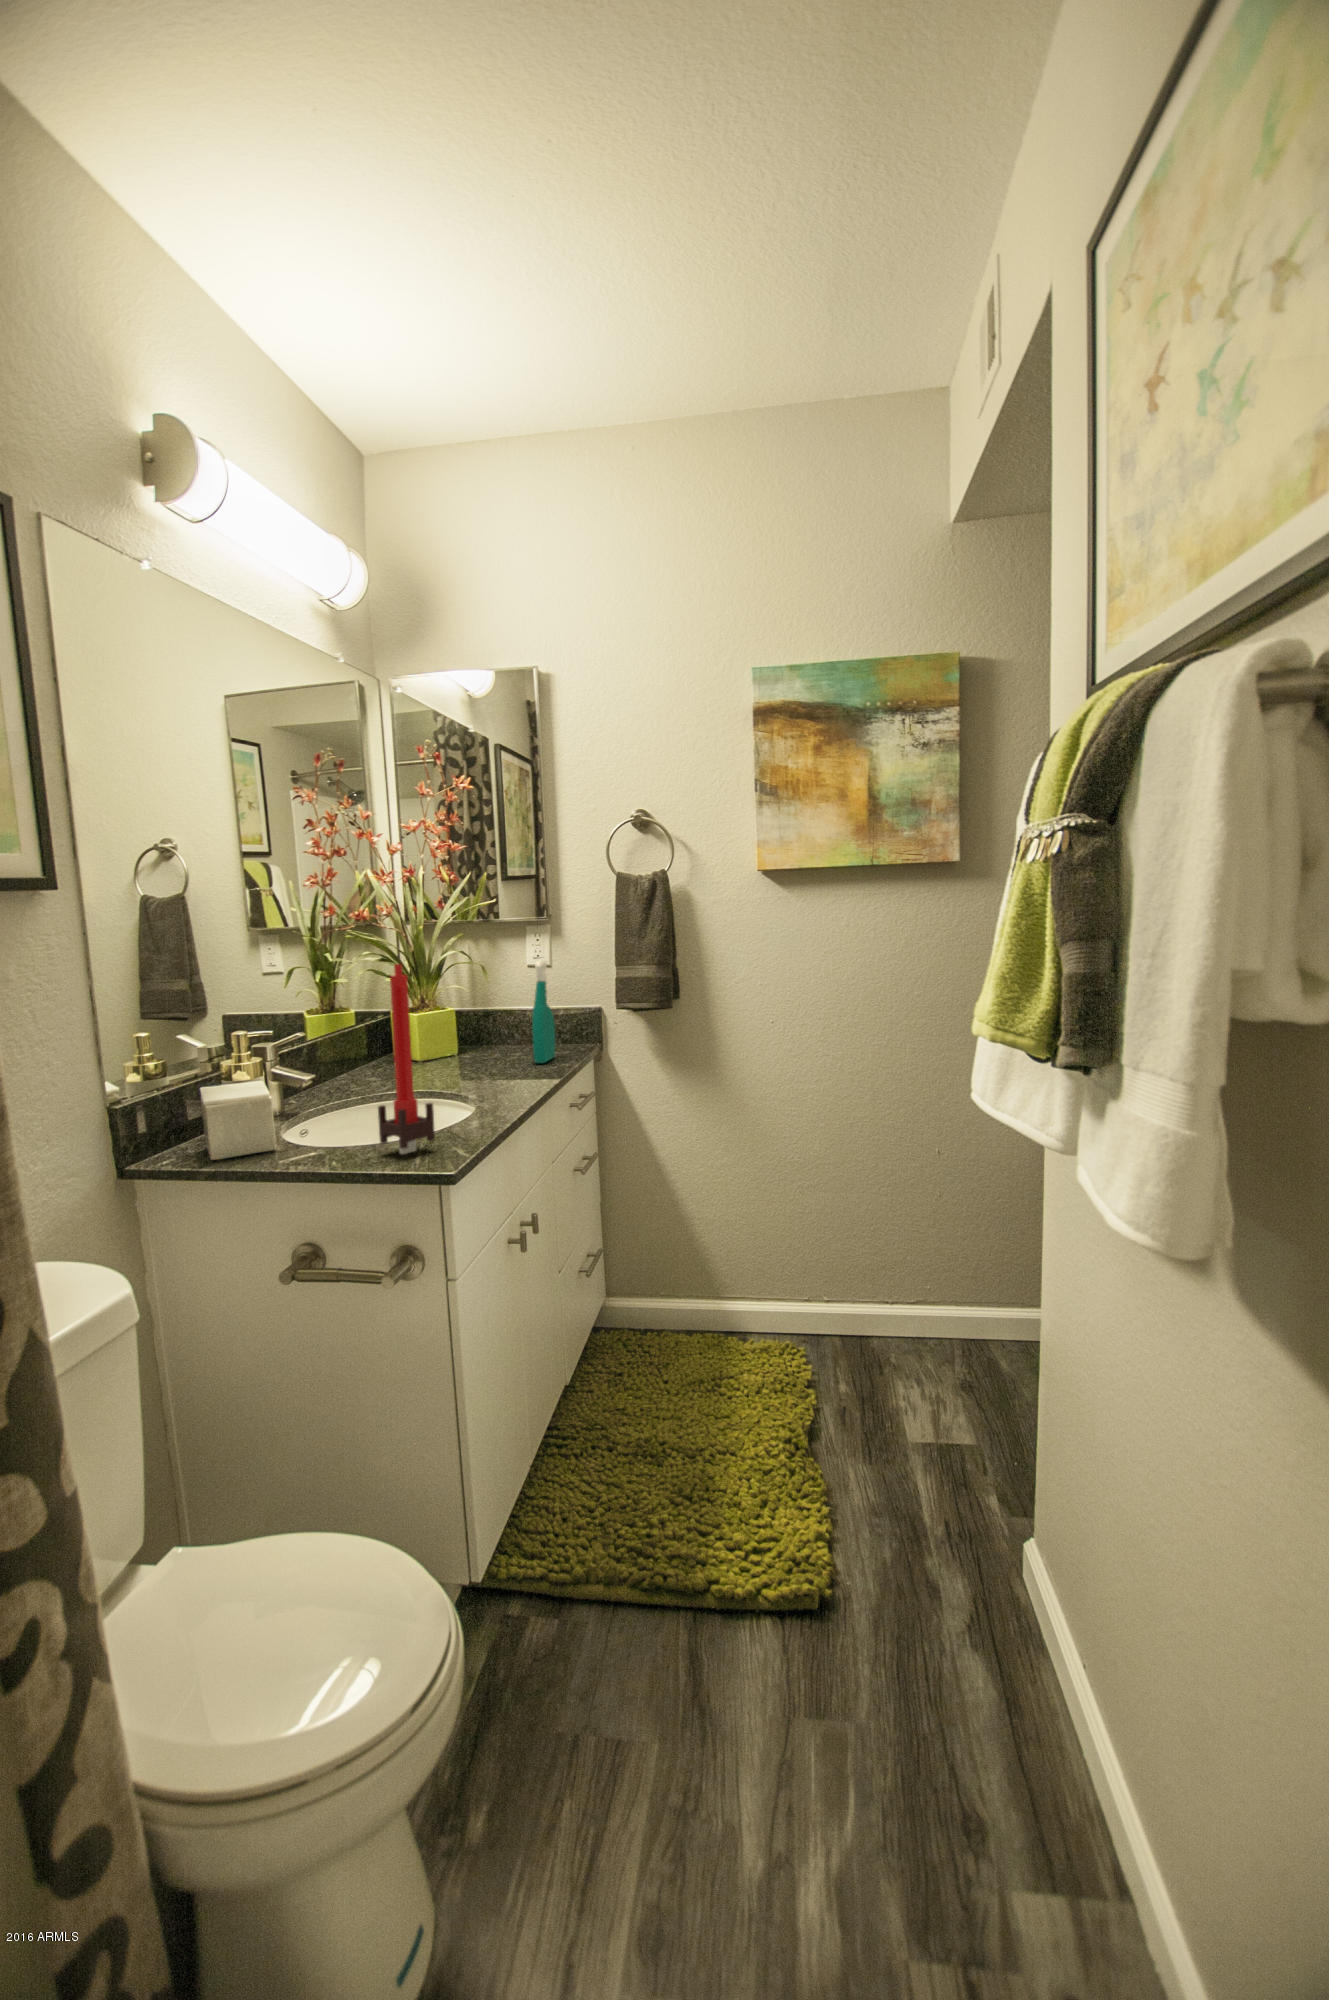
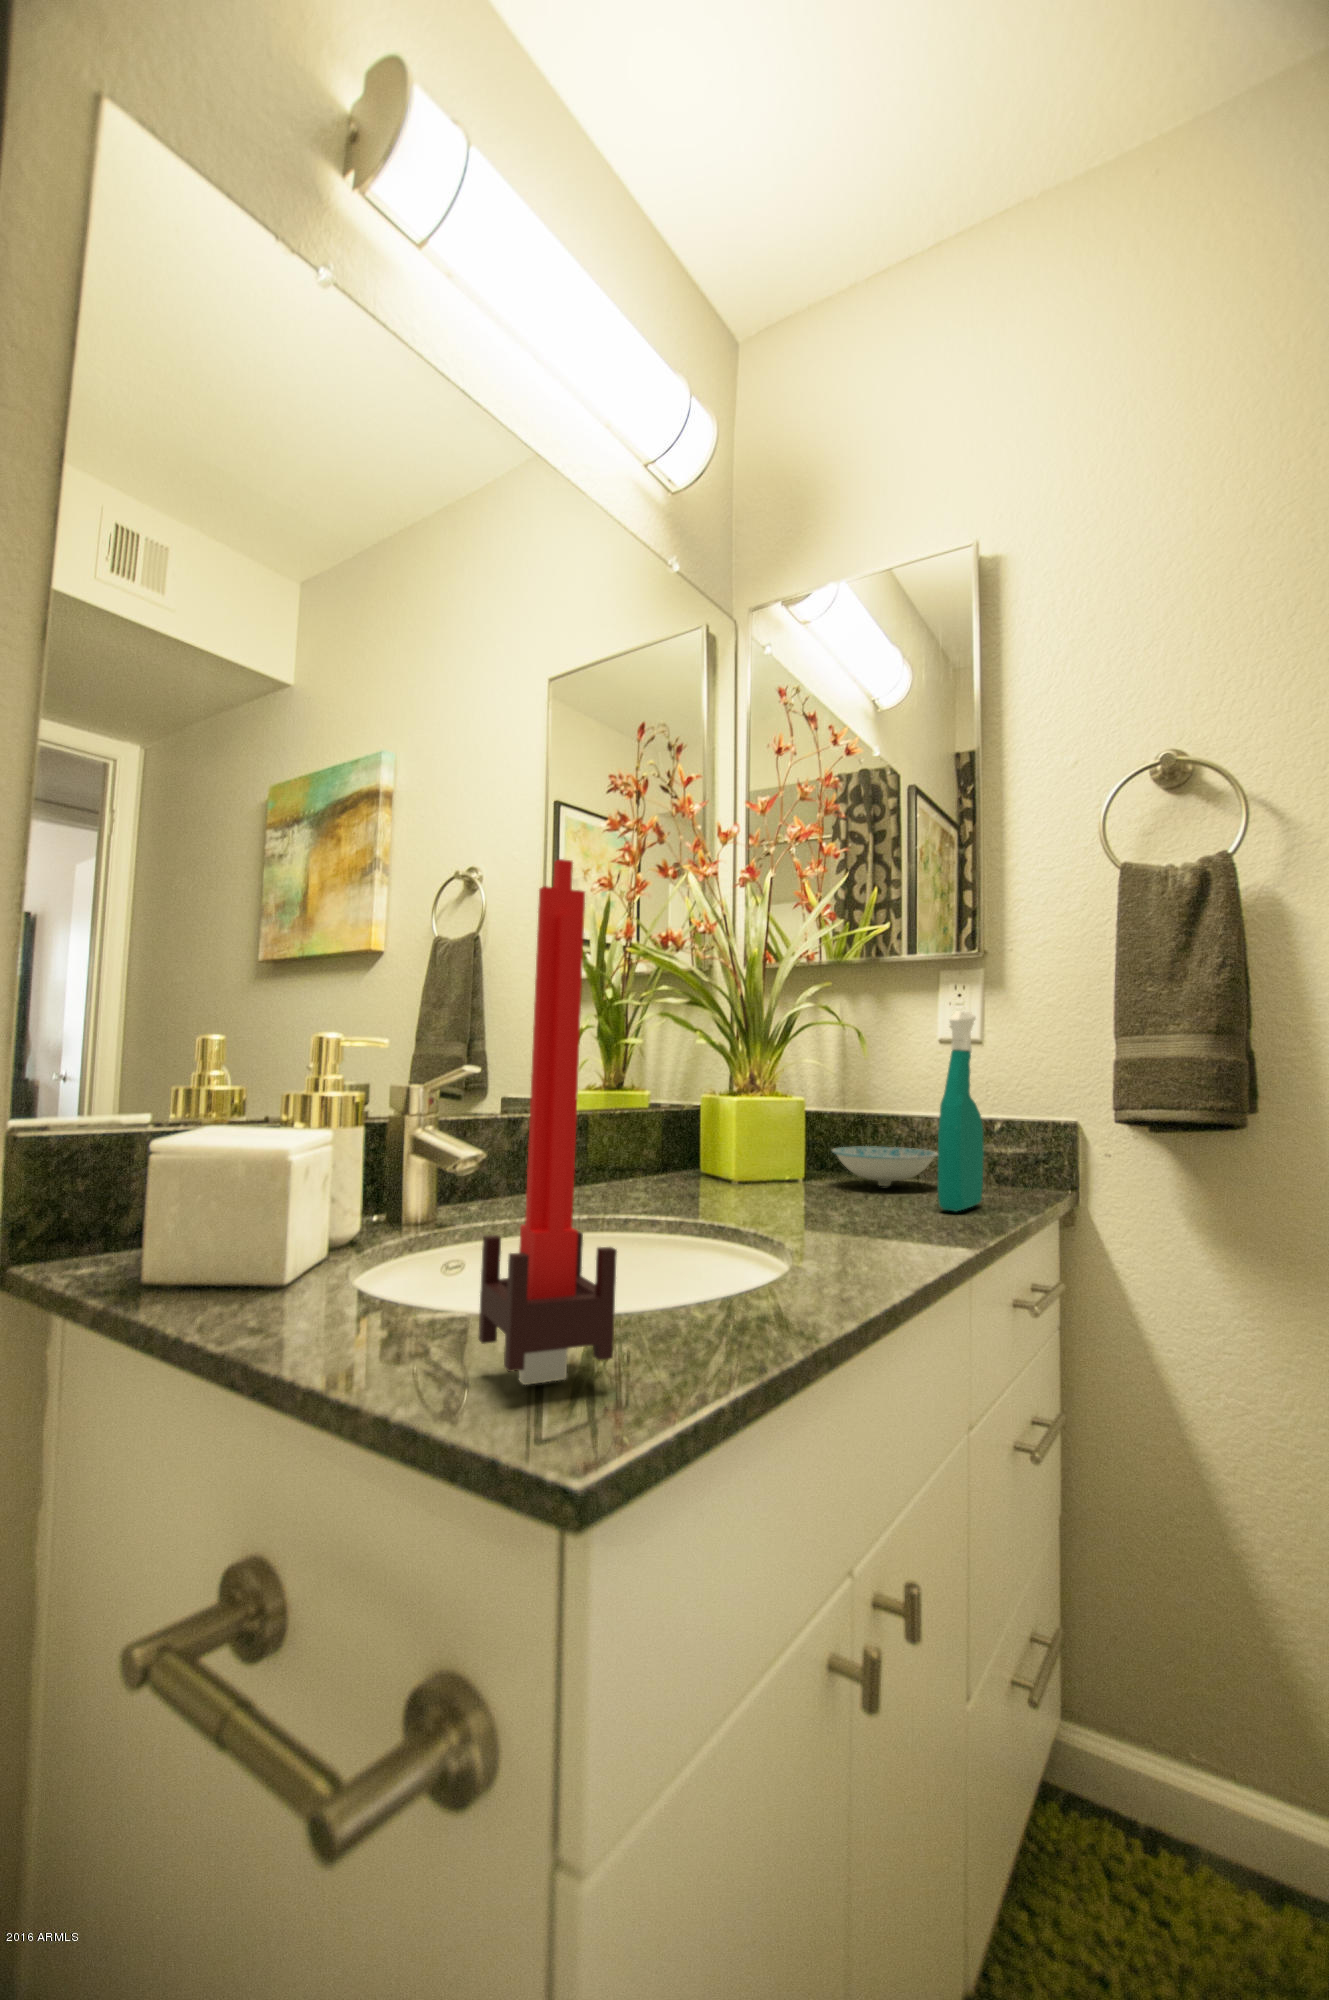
ceramic bowl: none [473,1029,531,1052] -> present [832,1146,938,1186]

